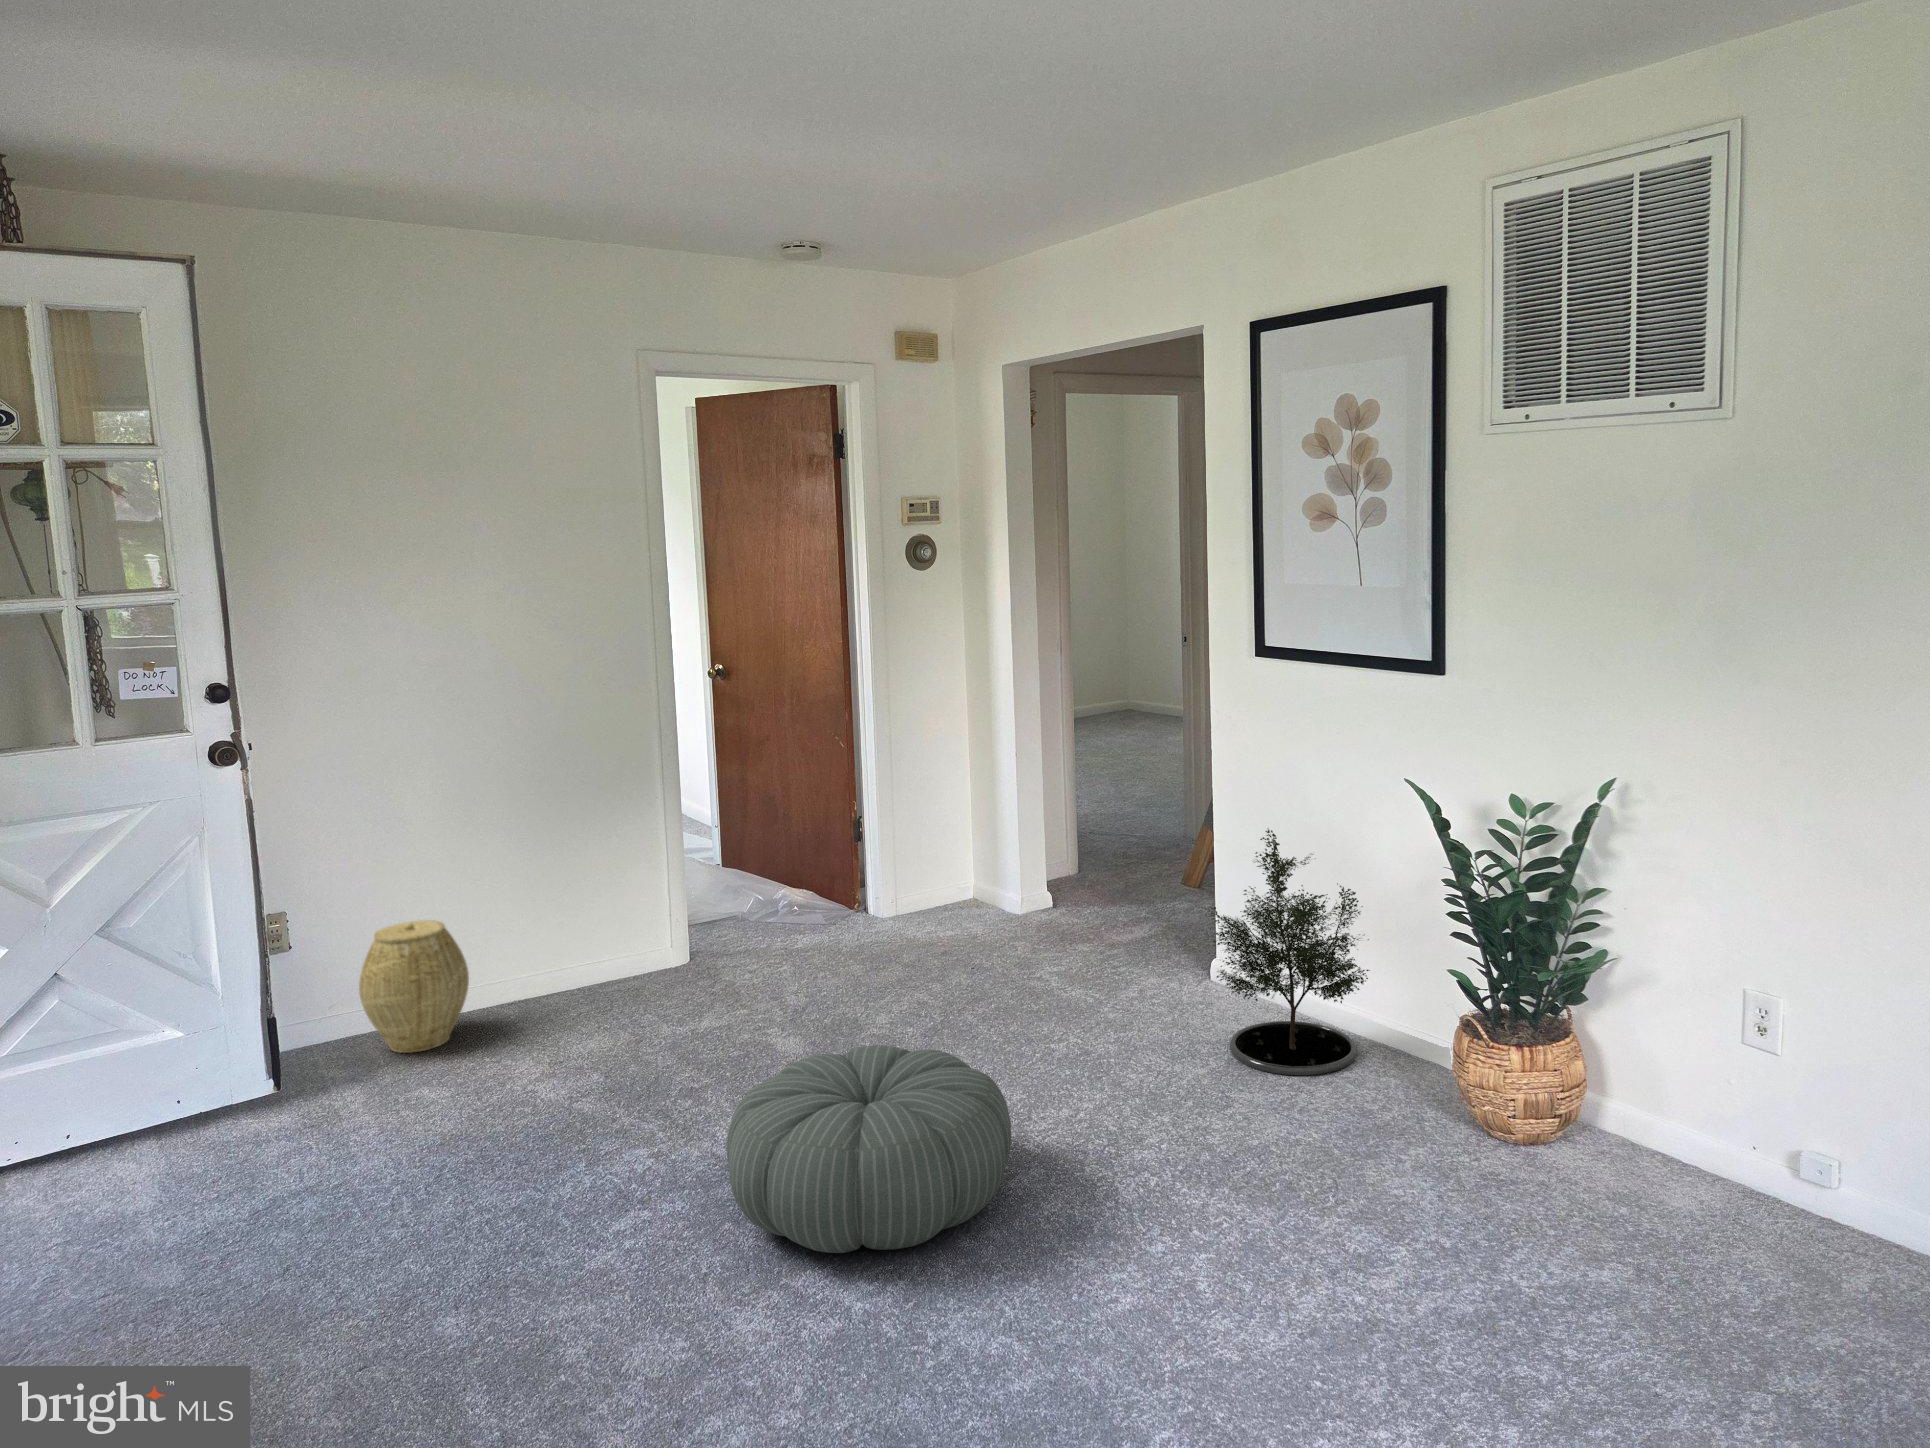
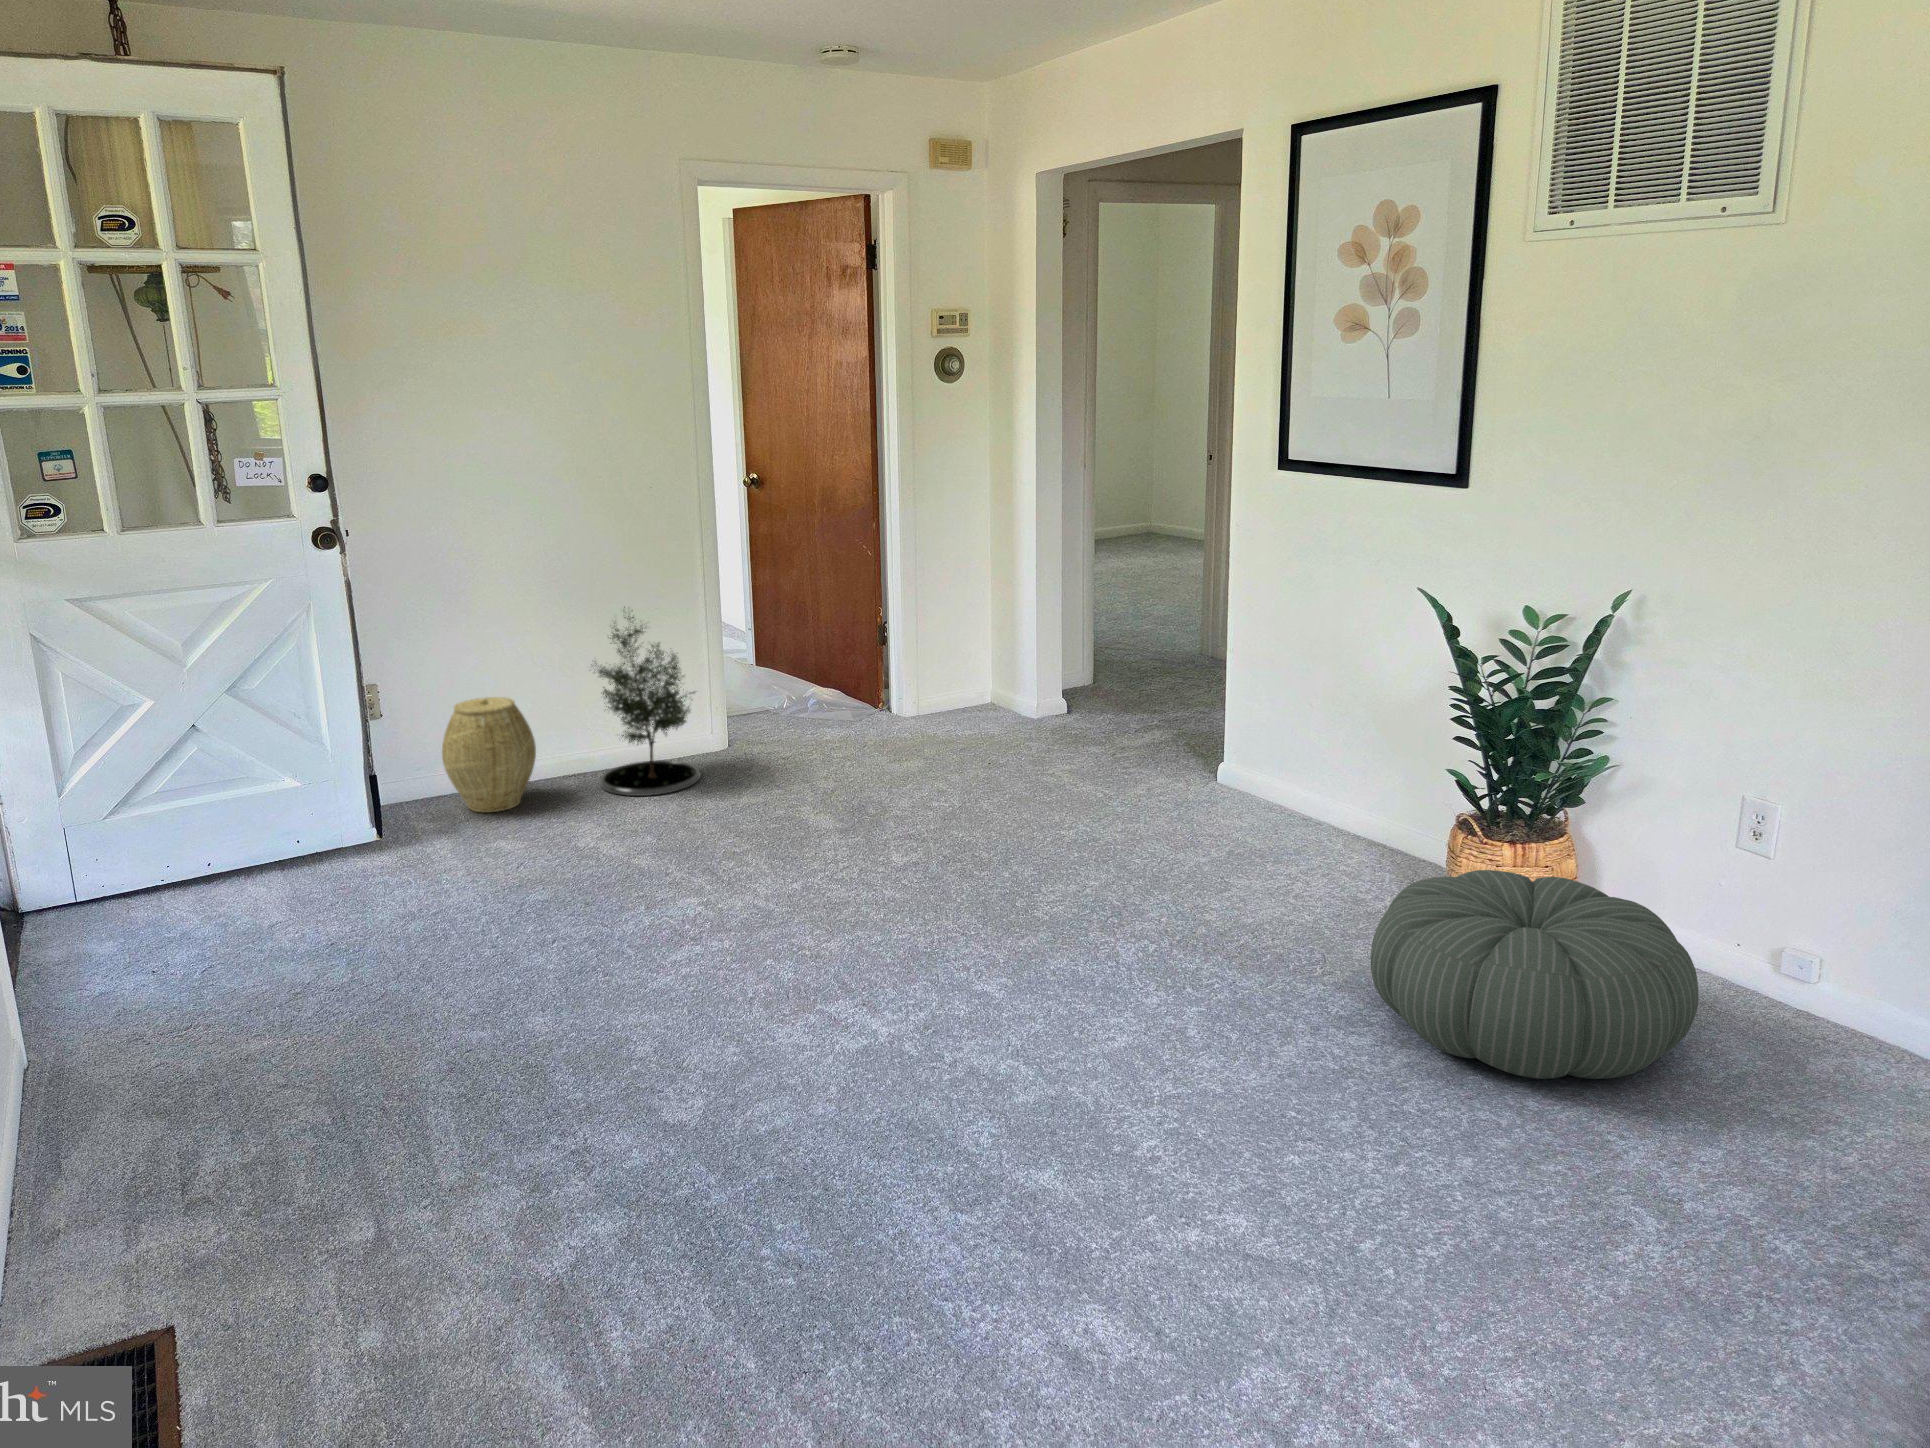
potted tree: present [1205,829,1370,1075] -> present [594,607,700,796]
pouf: present [727,1045,1011,1253] -> present [1370,870,1698,1079]

